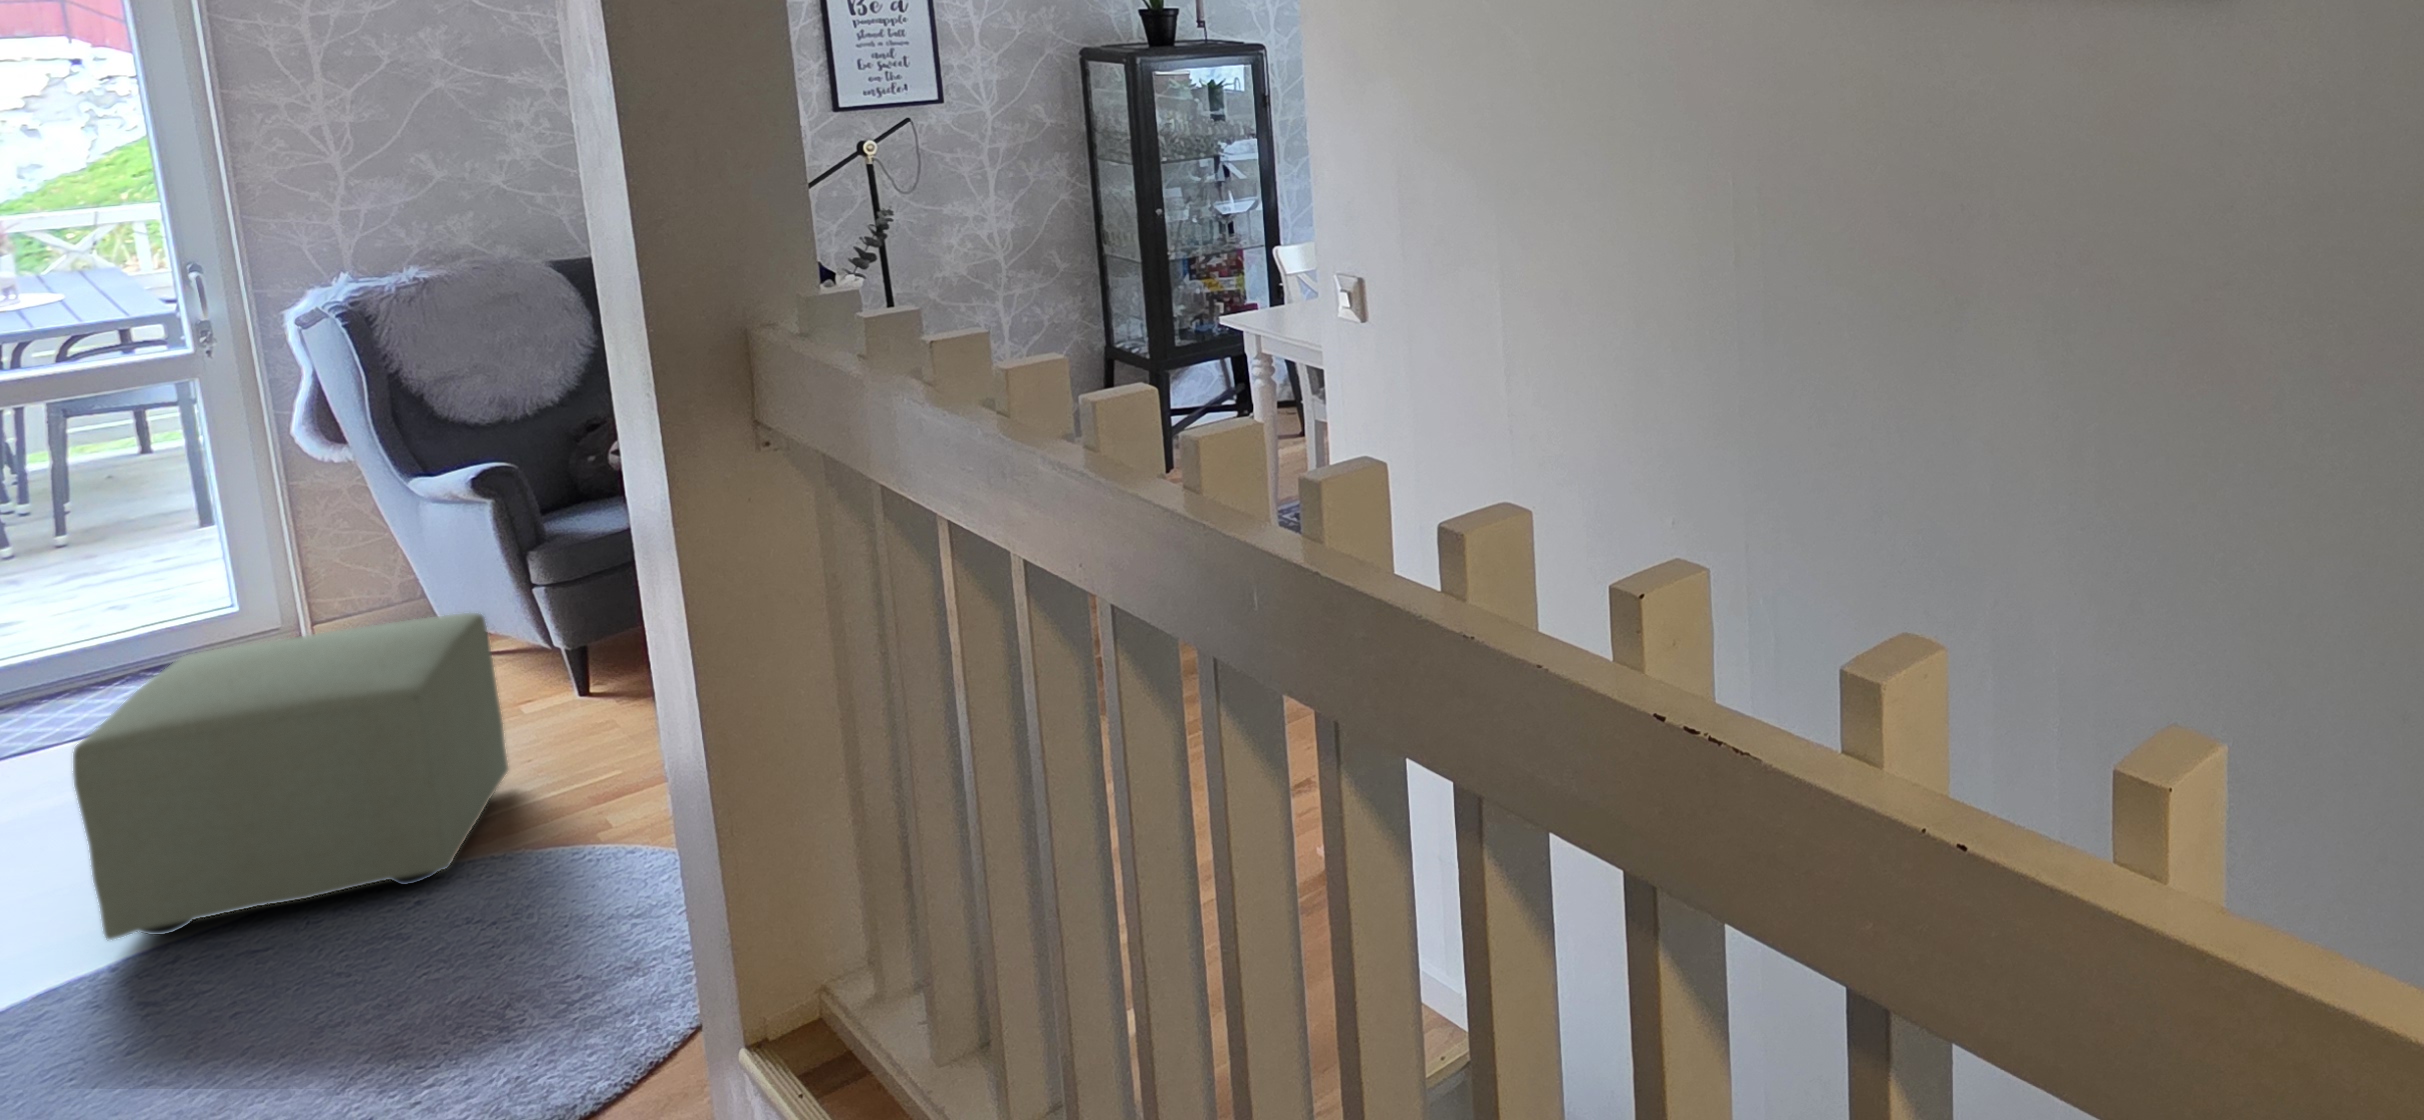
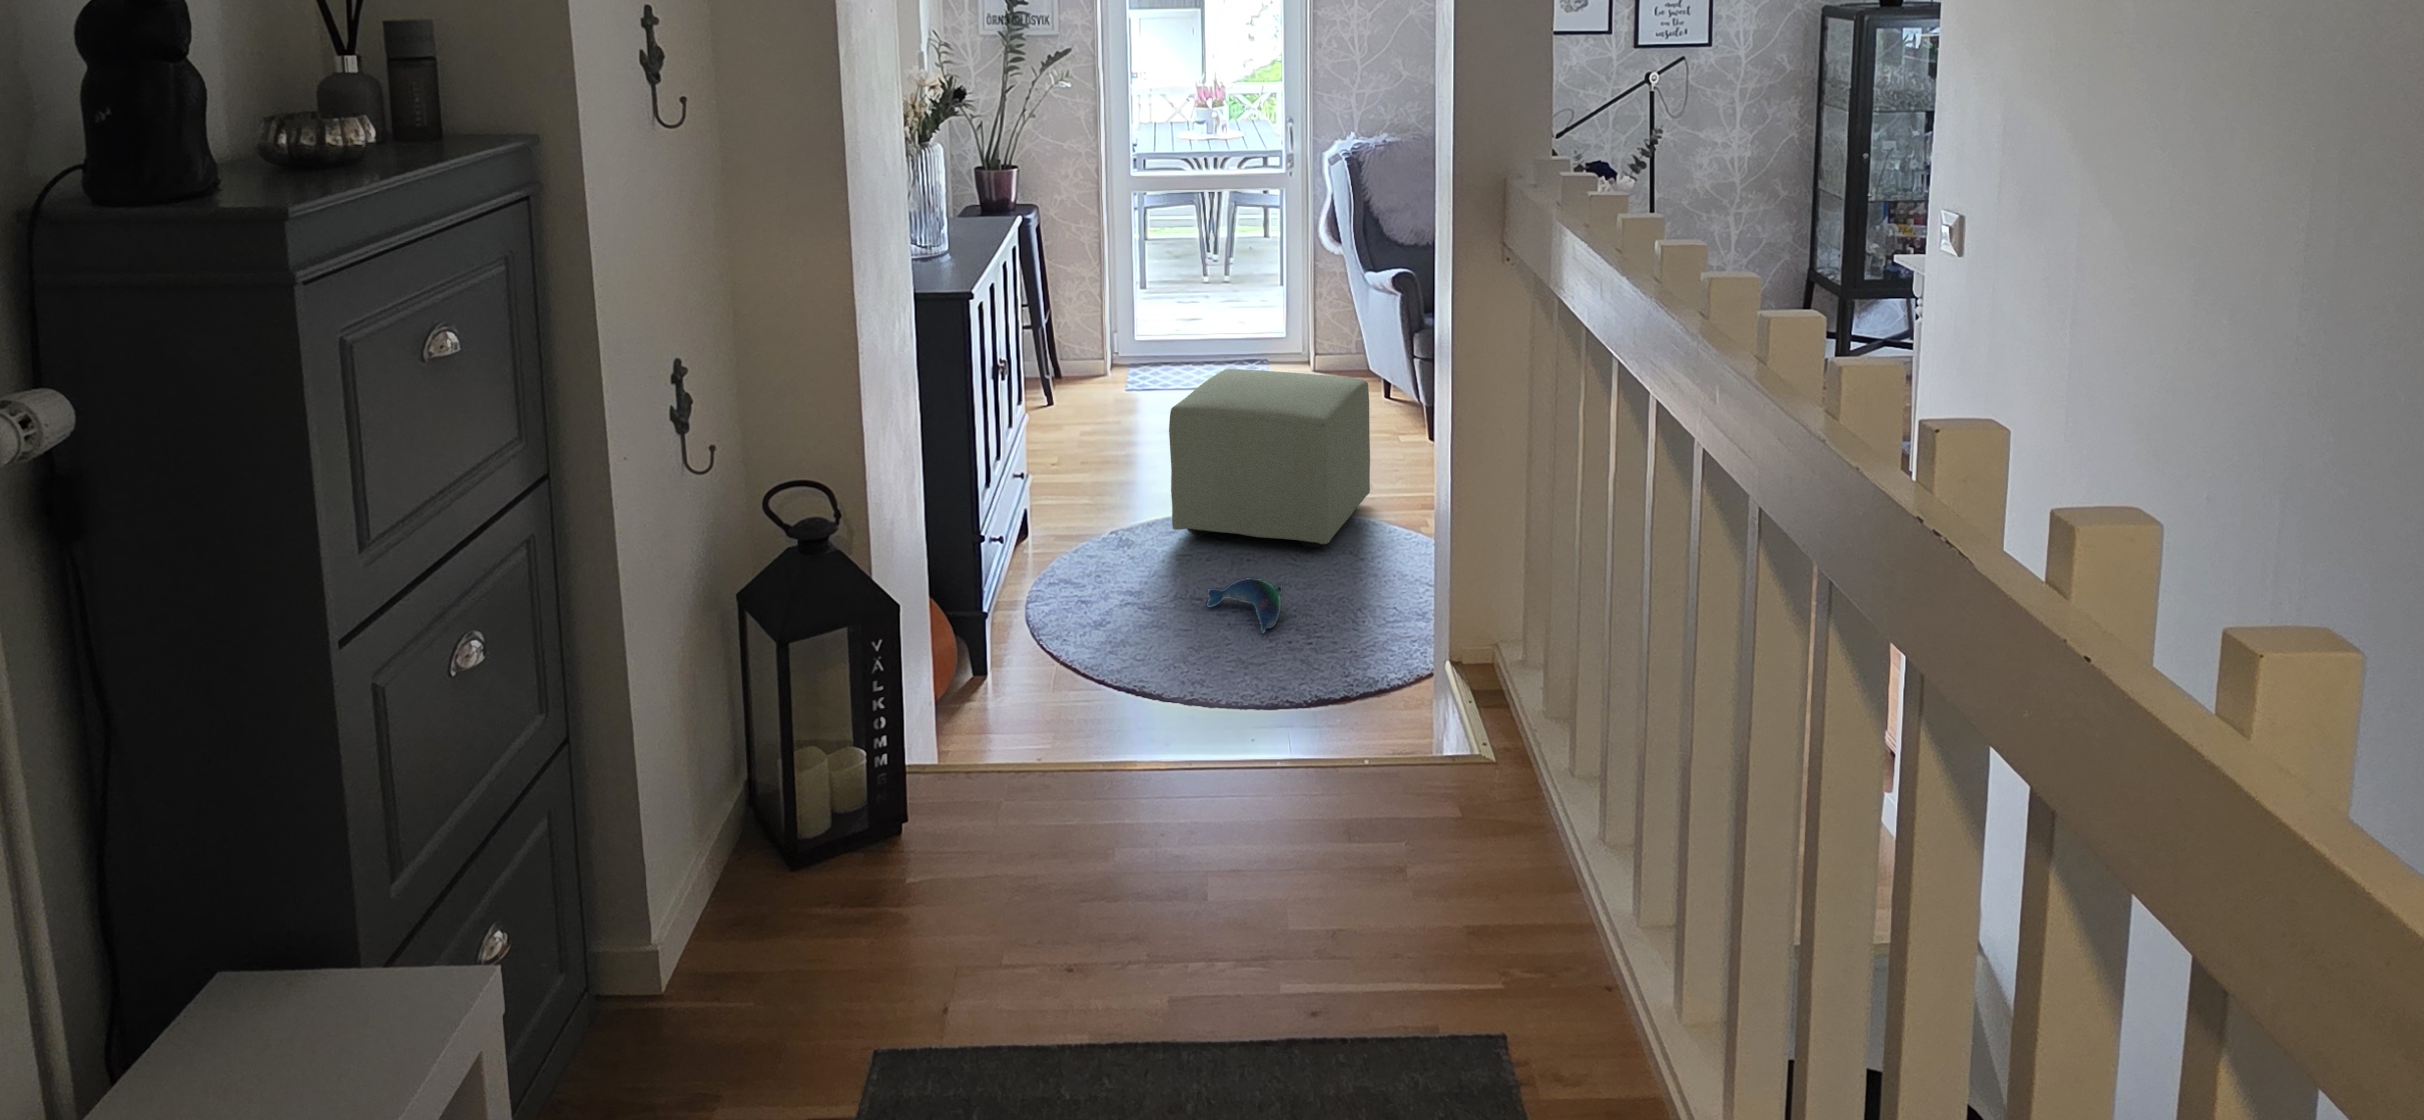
plush toy: none [212,959,379,1047] -> present [1206,577,1283,633]

